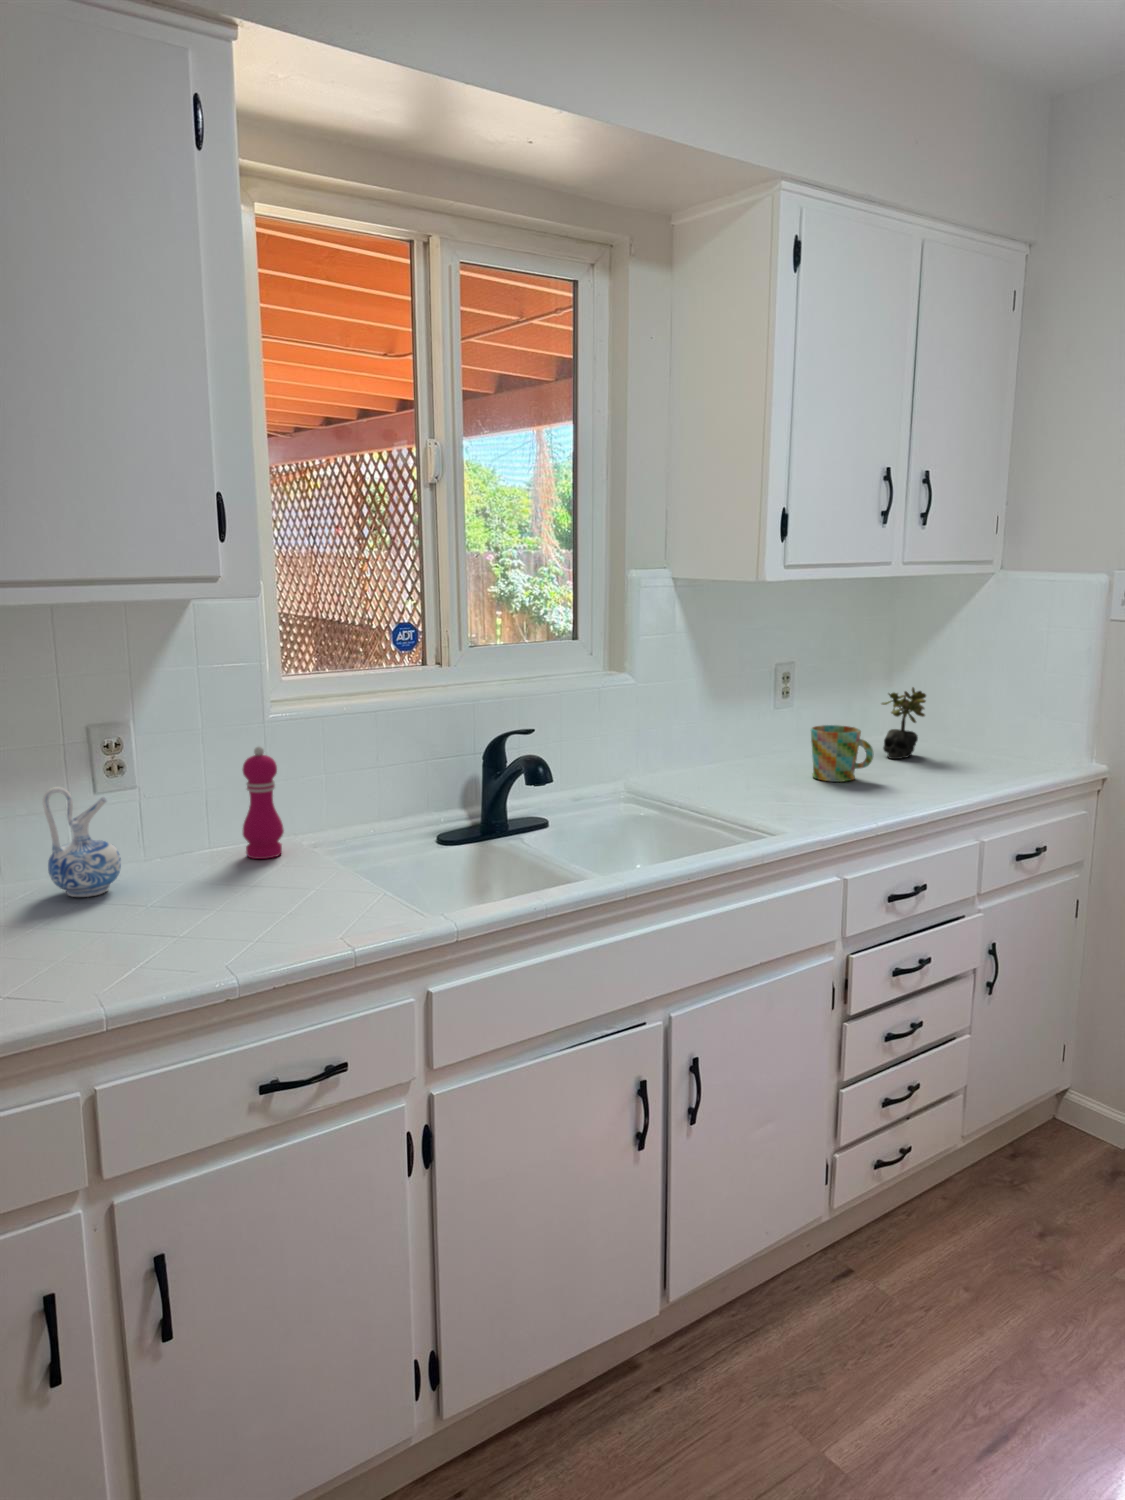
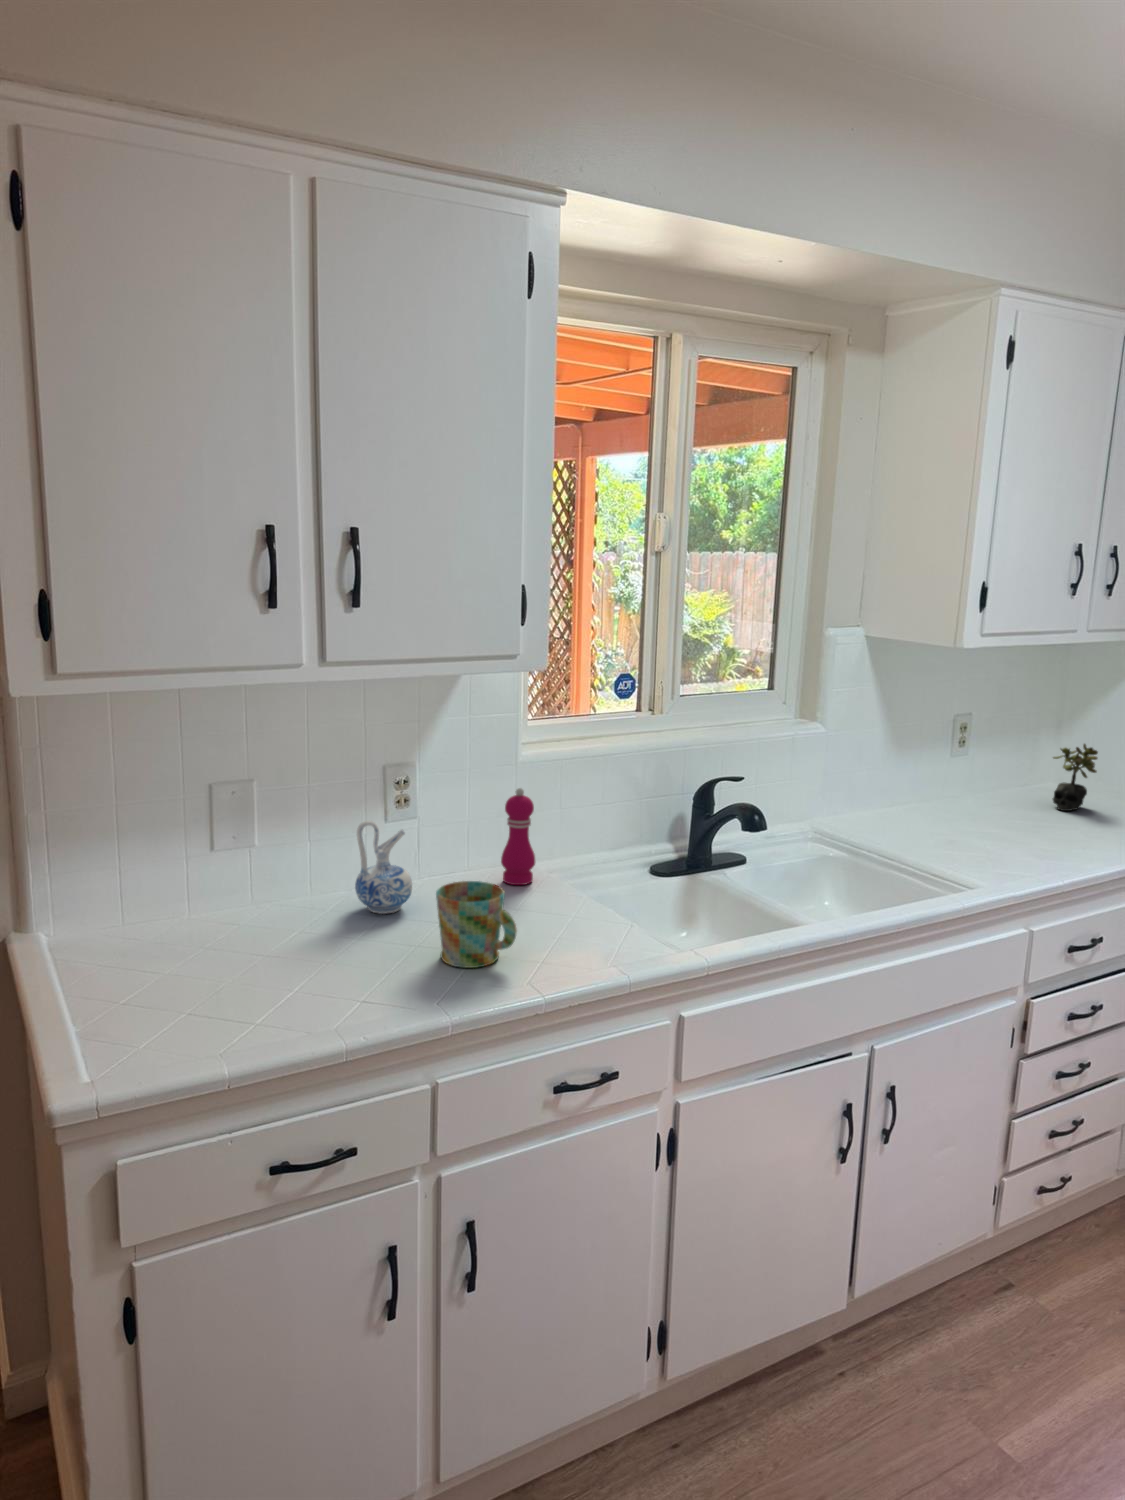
mug: present [811,725,874,782] -> present [436,881,517,968]

